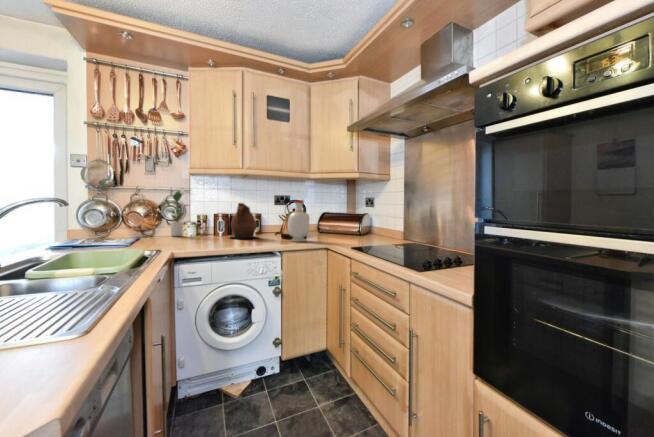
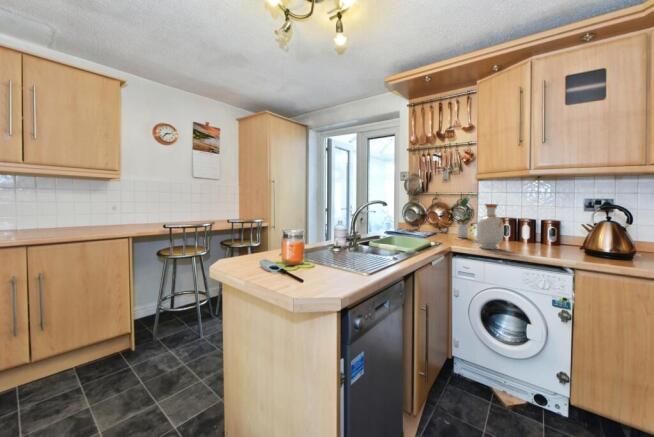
bottle: present [288,200,310,242] -> present [477,204,504,249]
ceramic pitcher: present [231,203,257,239] -> none [510,209,554,249]

